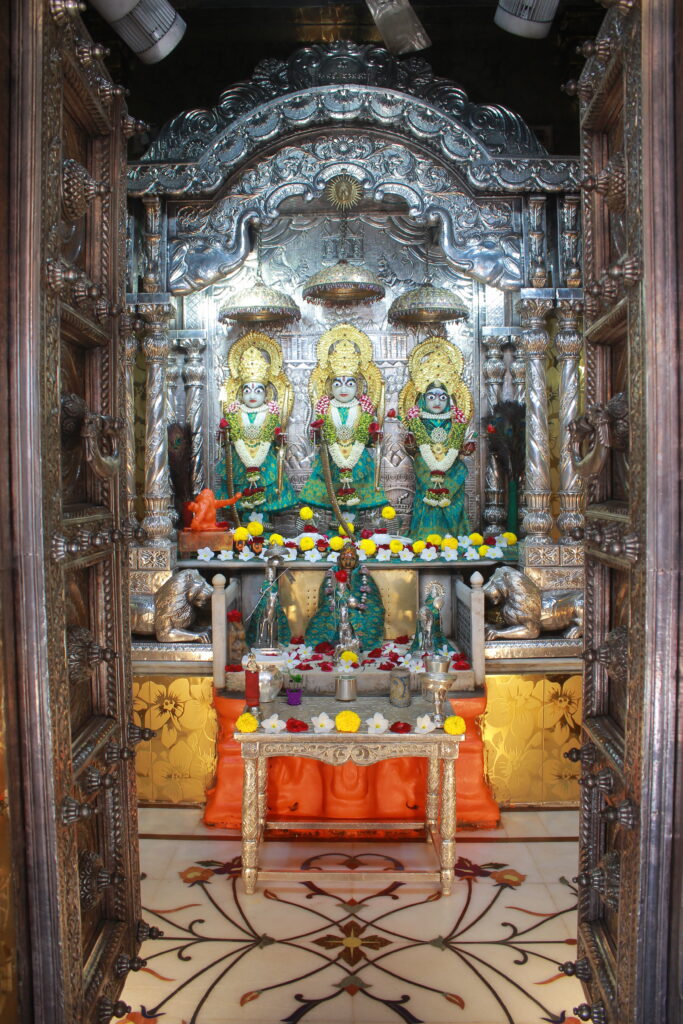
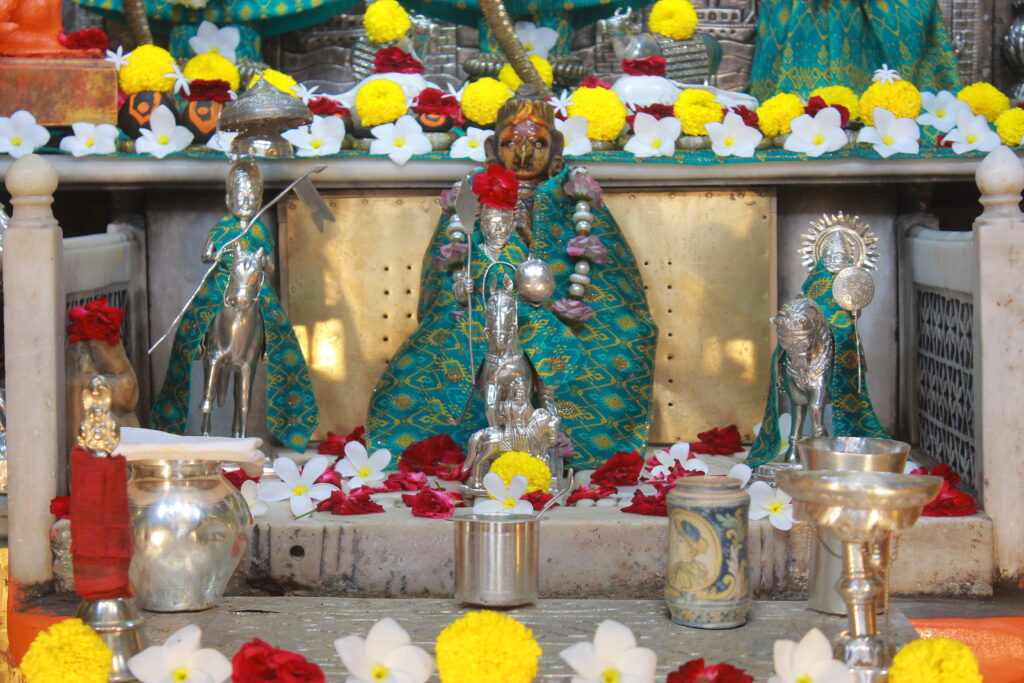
flower pot: present [284,671,303,705] -> none [237,466,322,620]

